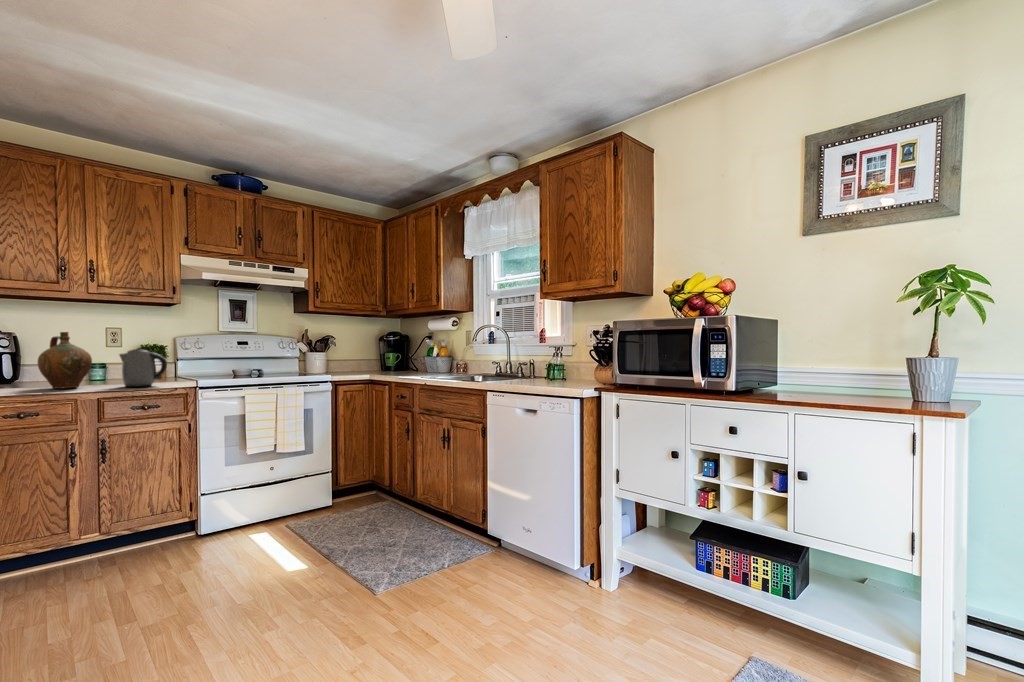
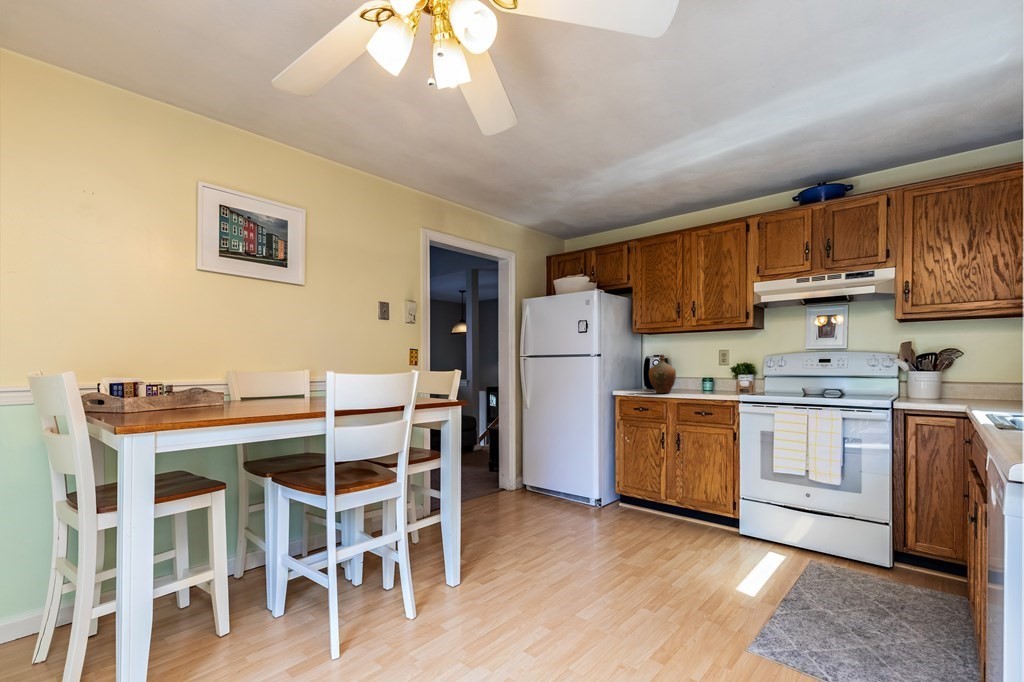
kettle: present [119,349,167,387] -> none [685,367,714,396]

